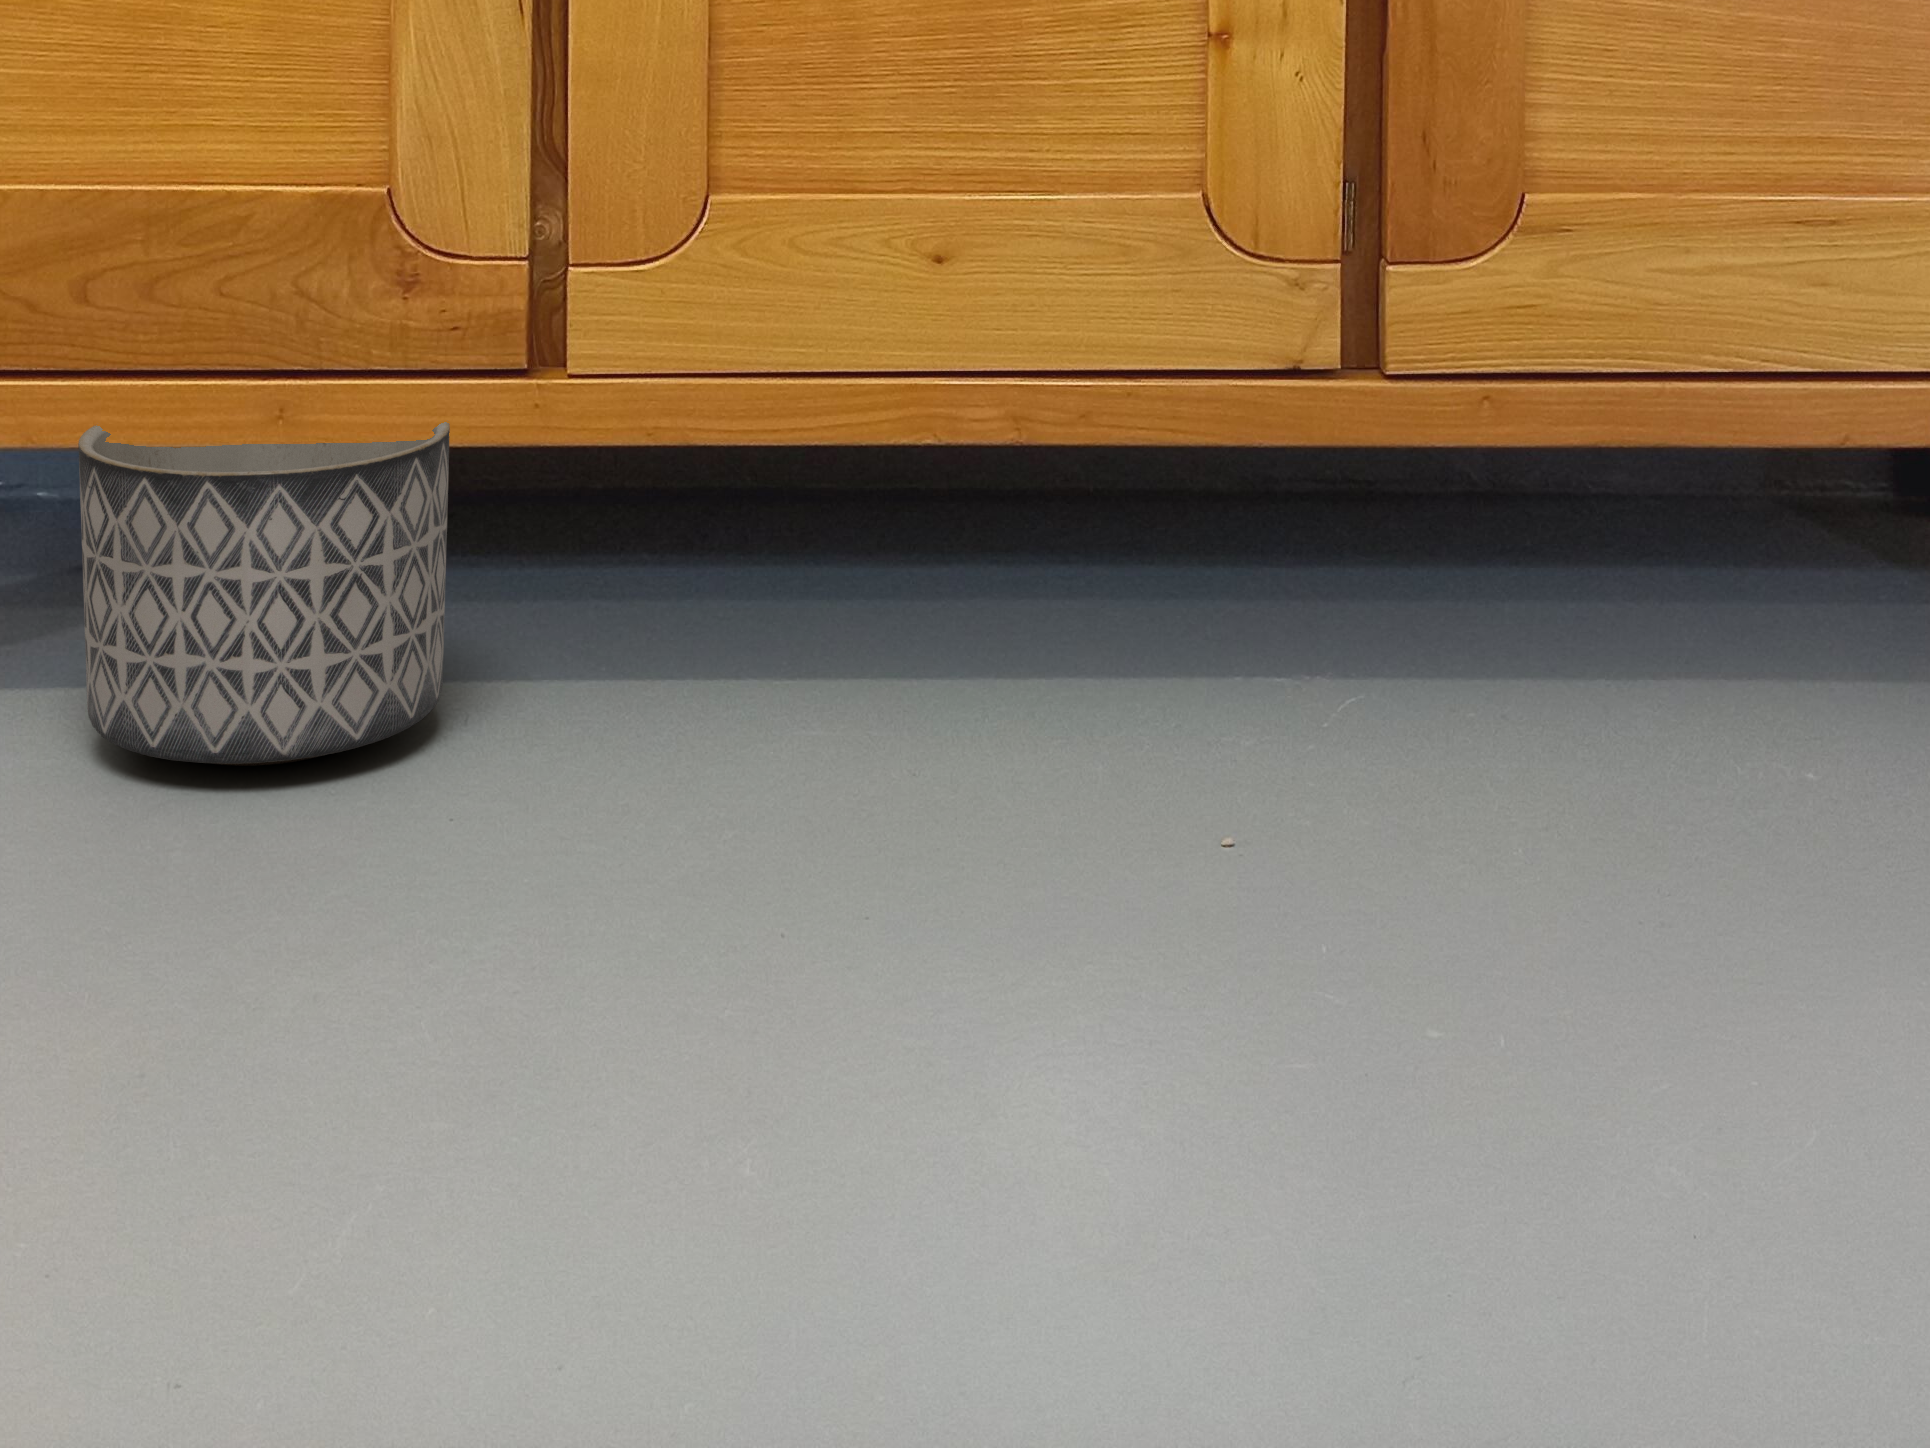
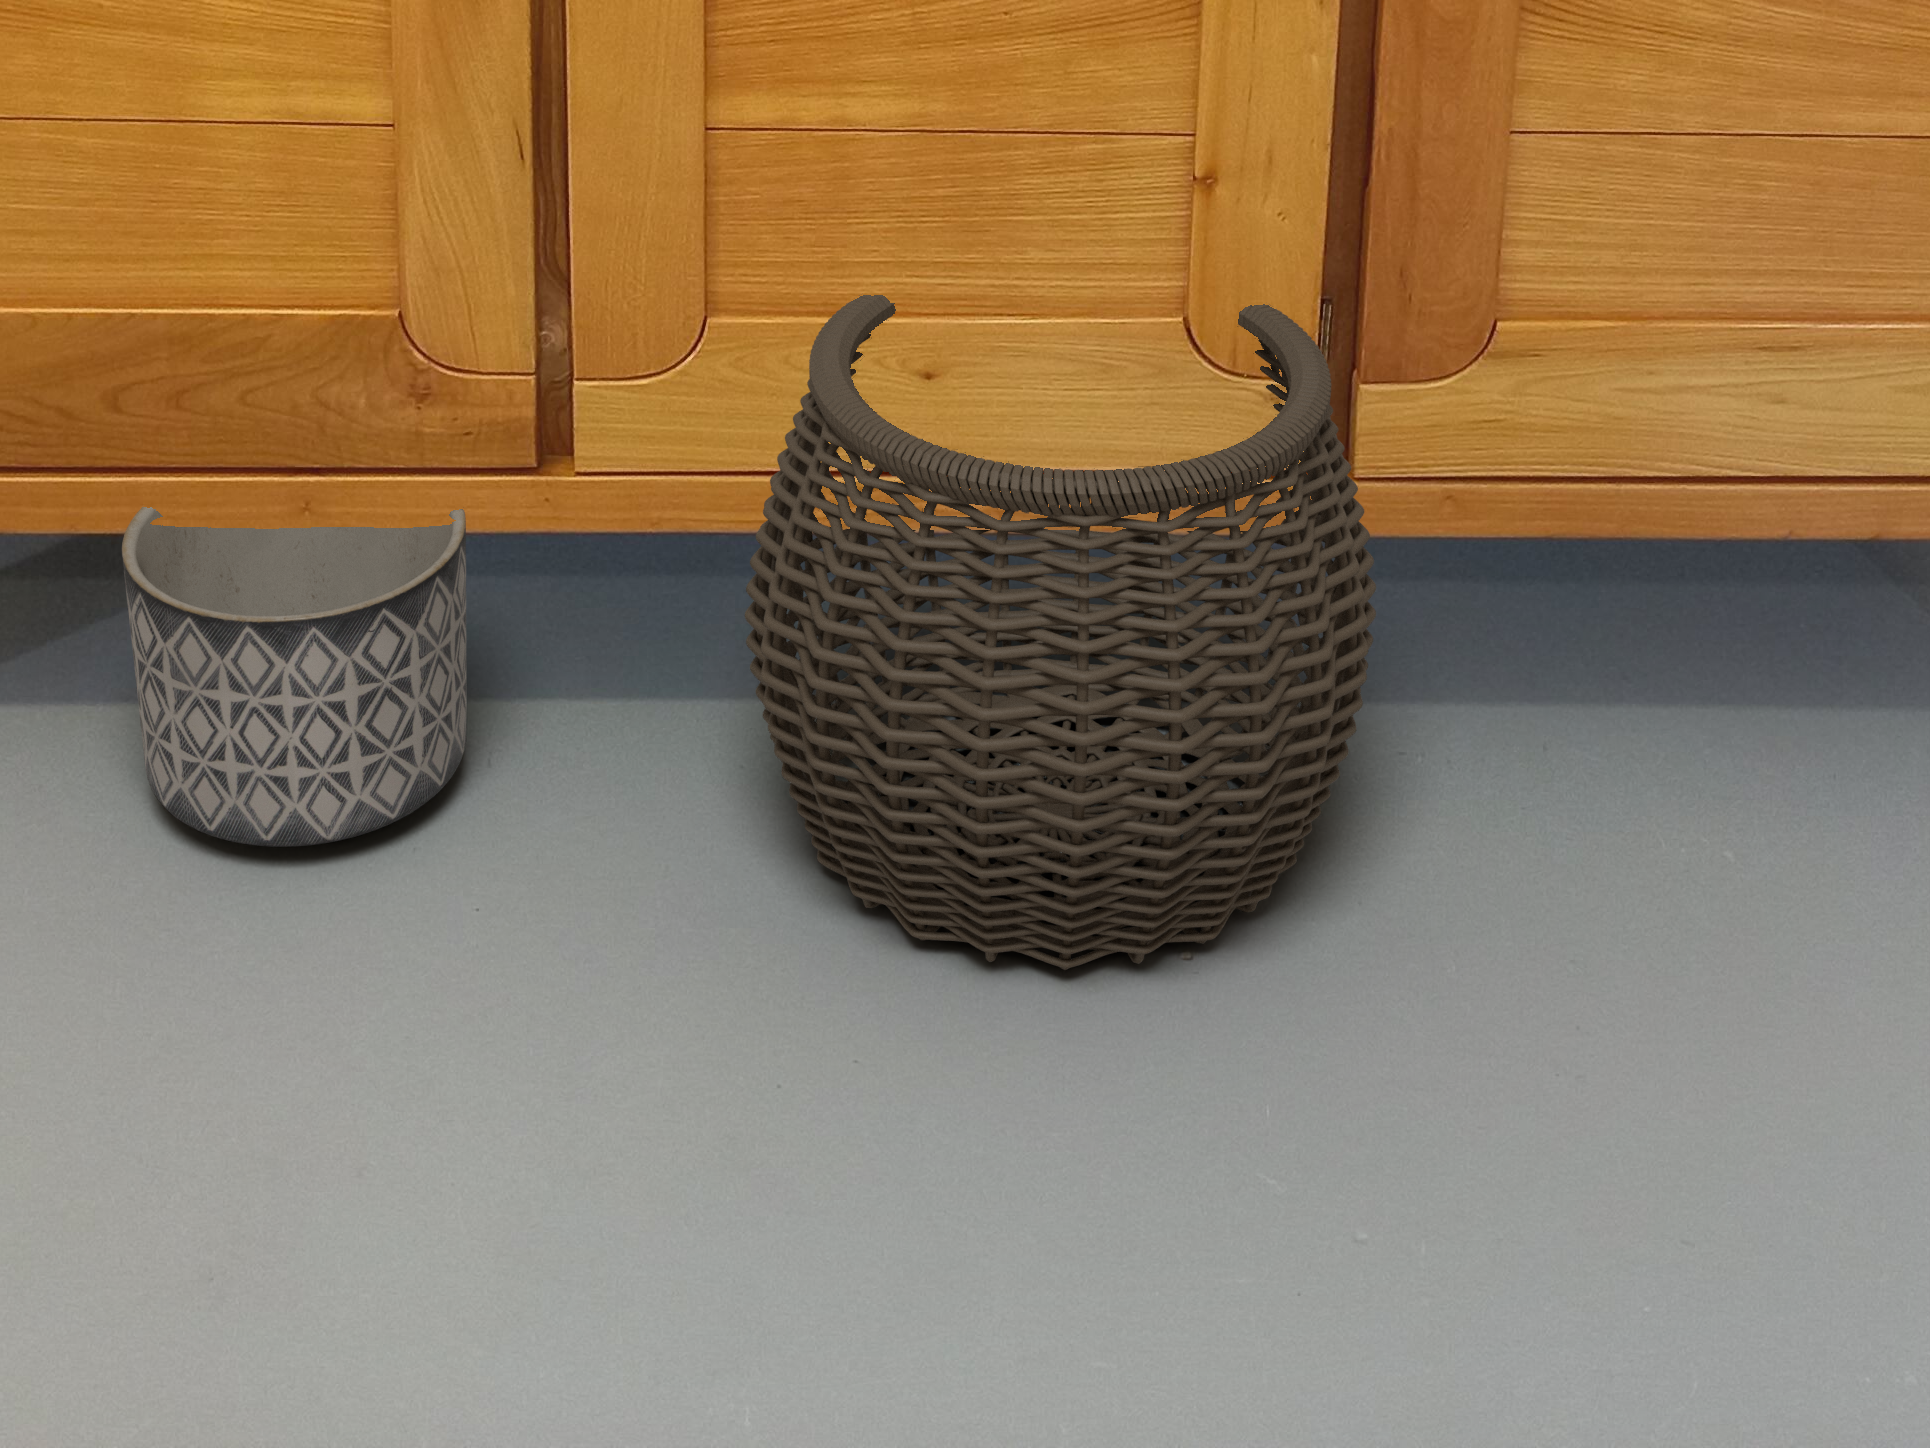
woven basket: none [746,162,1420,847] -> present [745,295,1376,970]

